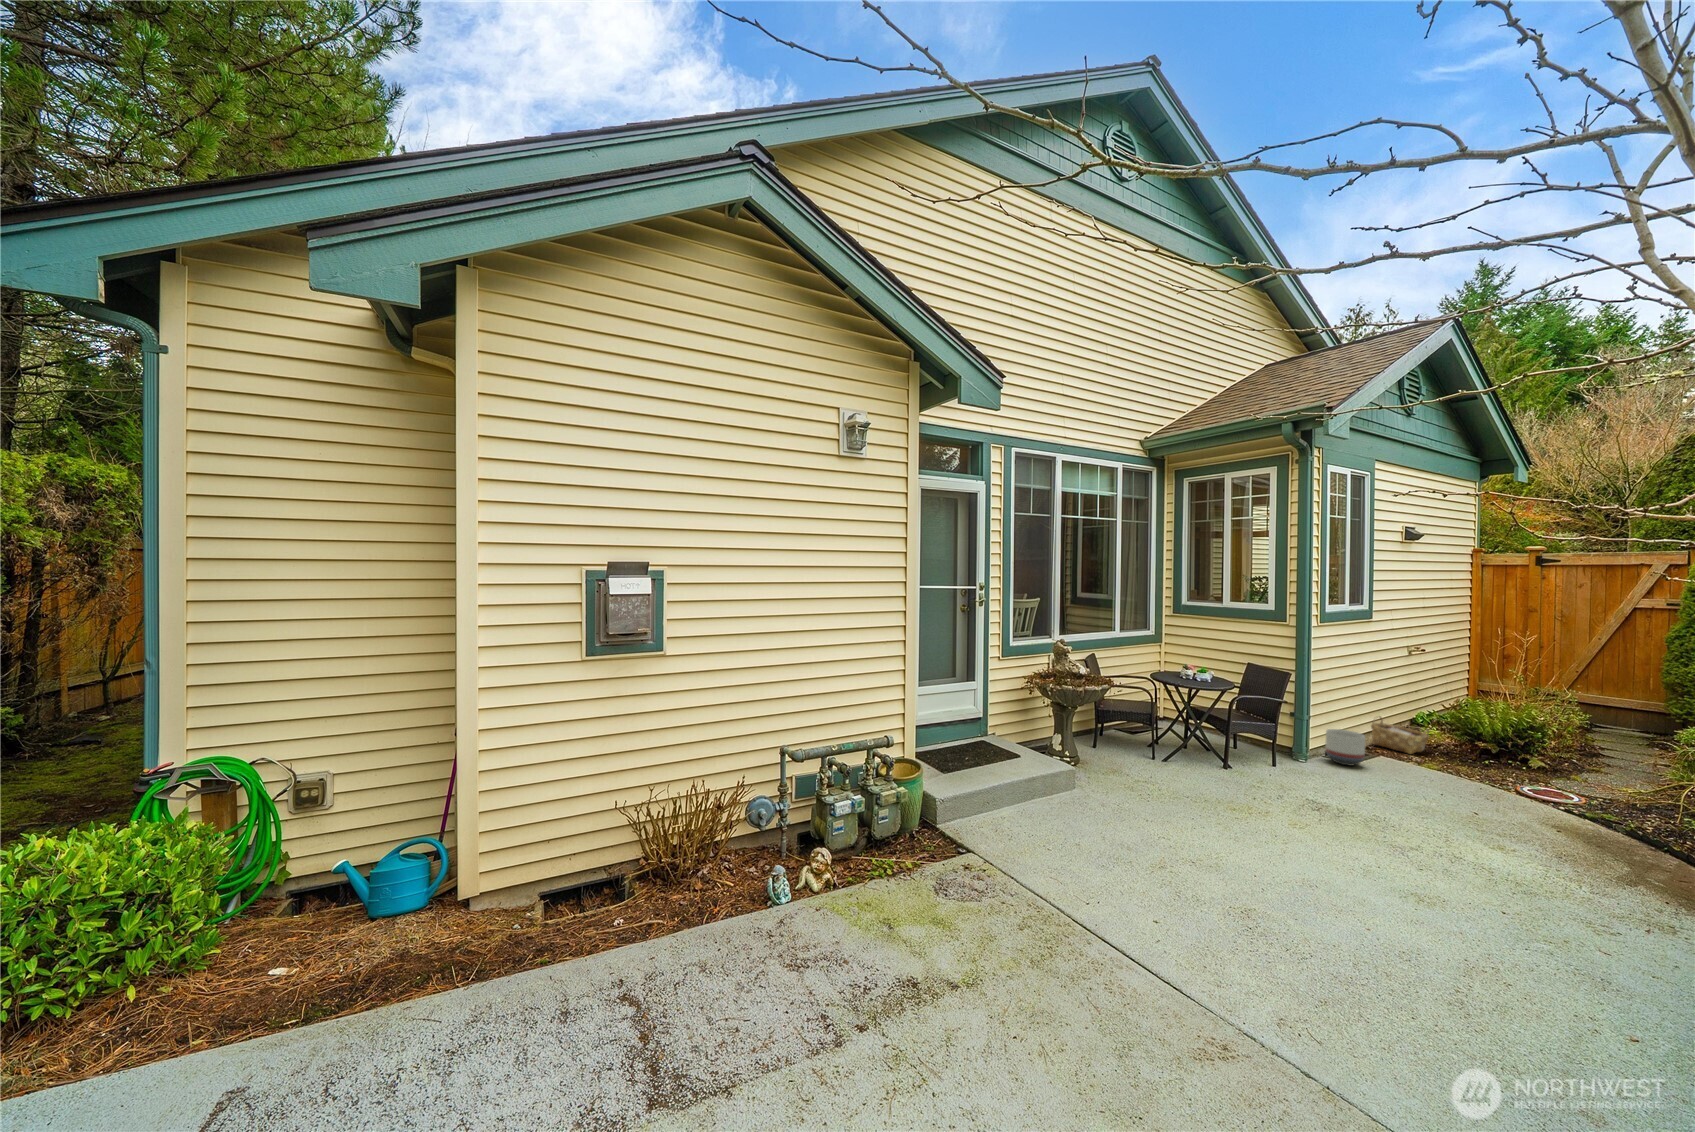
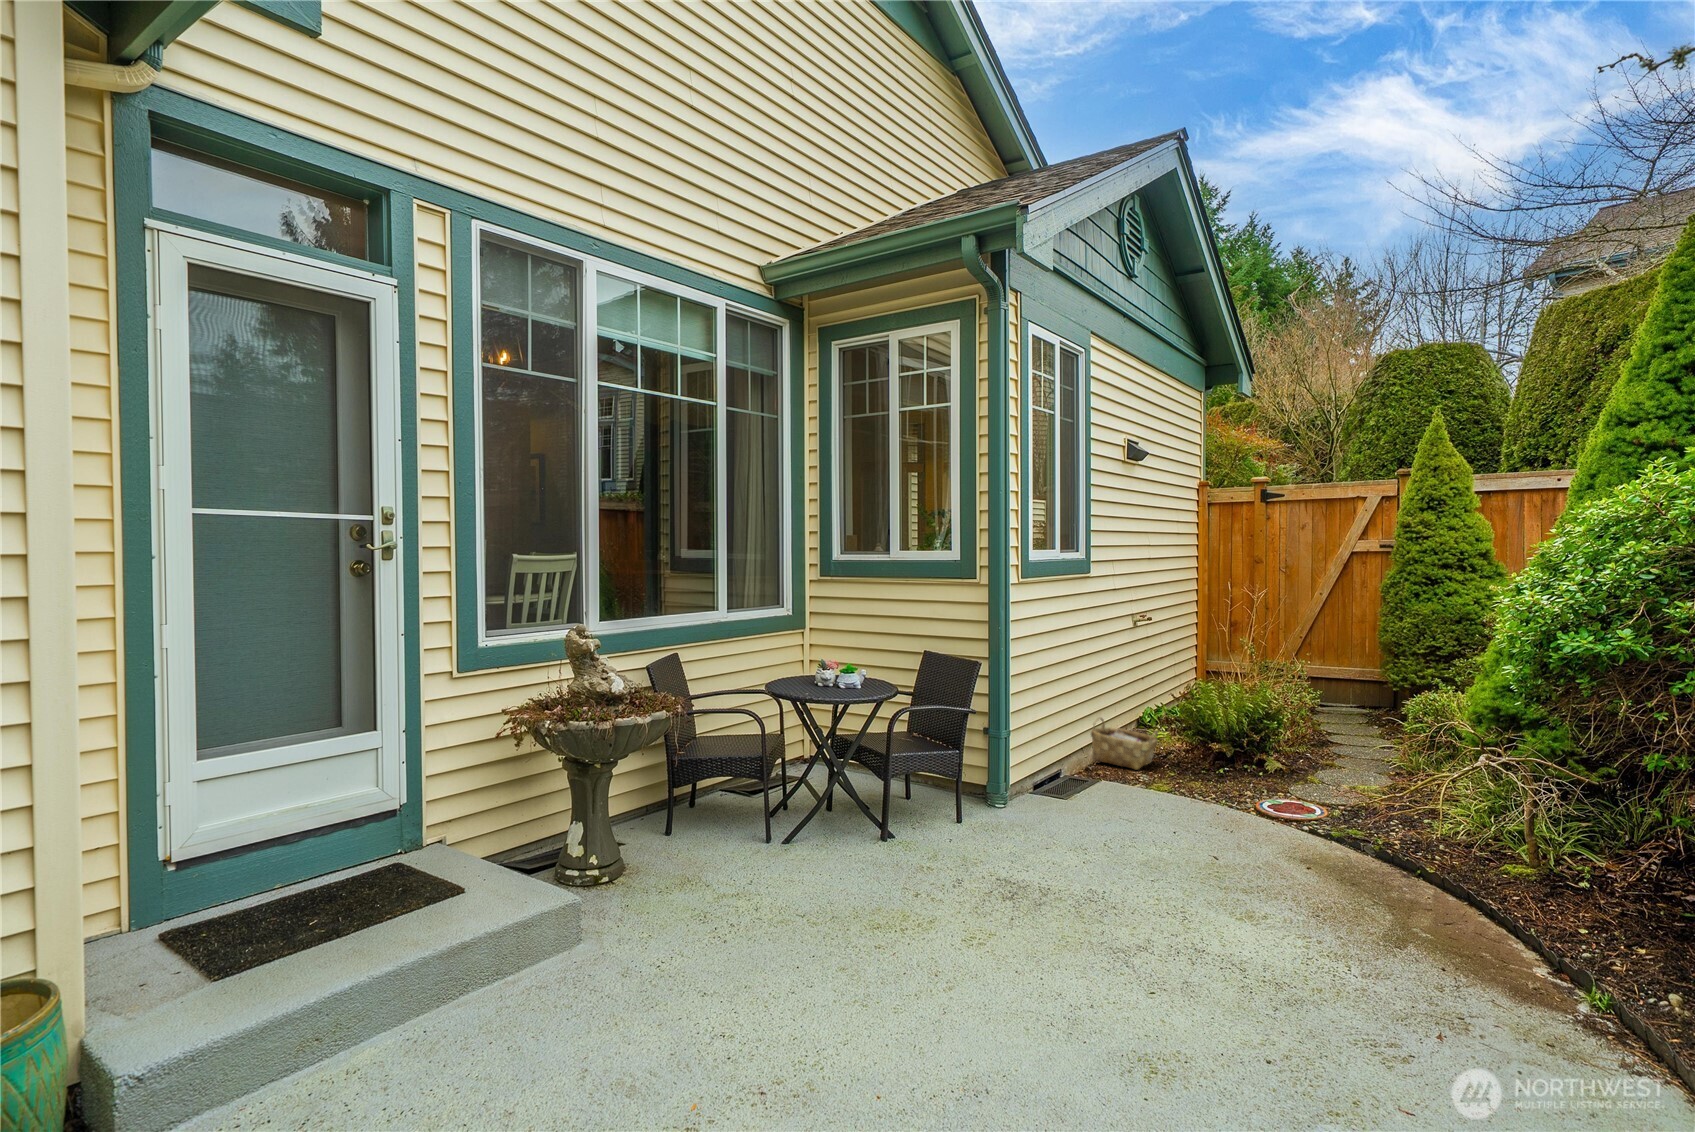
planter: present [1325,729,1365,766] -> none [1031,745,1081,802]

